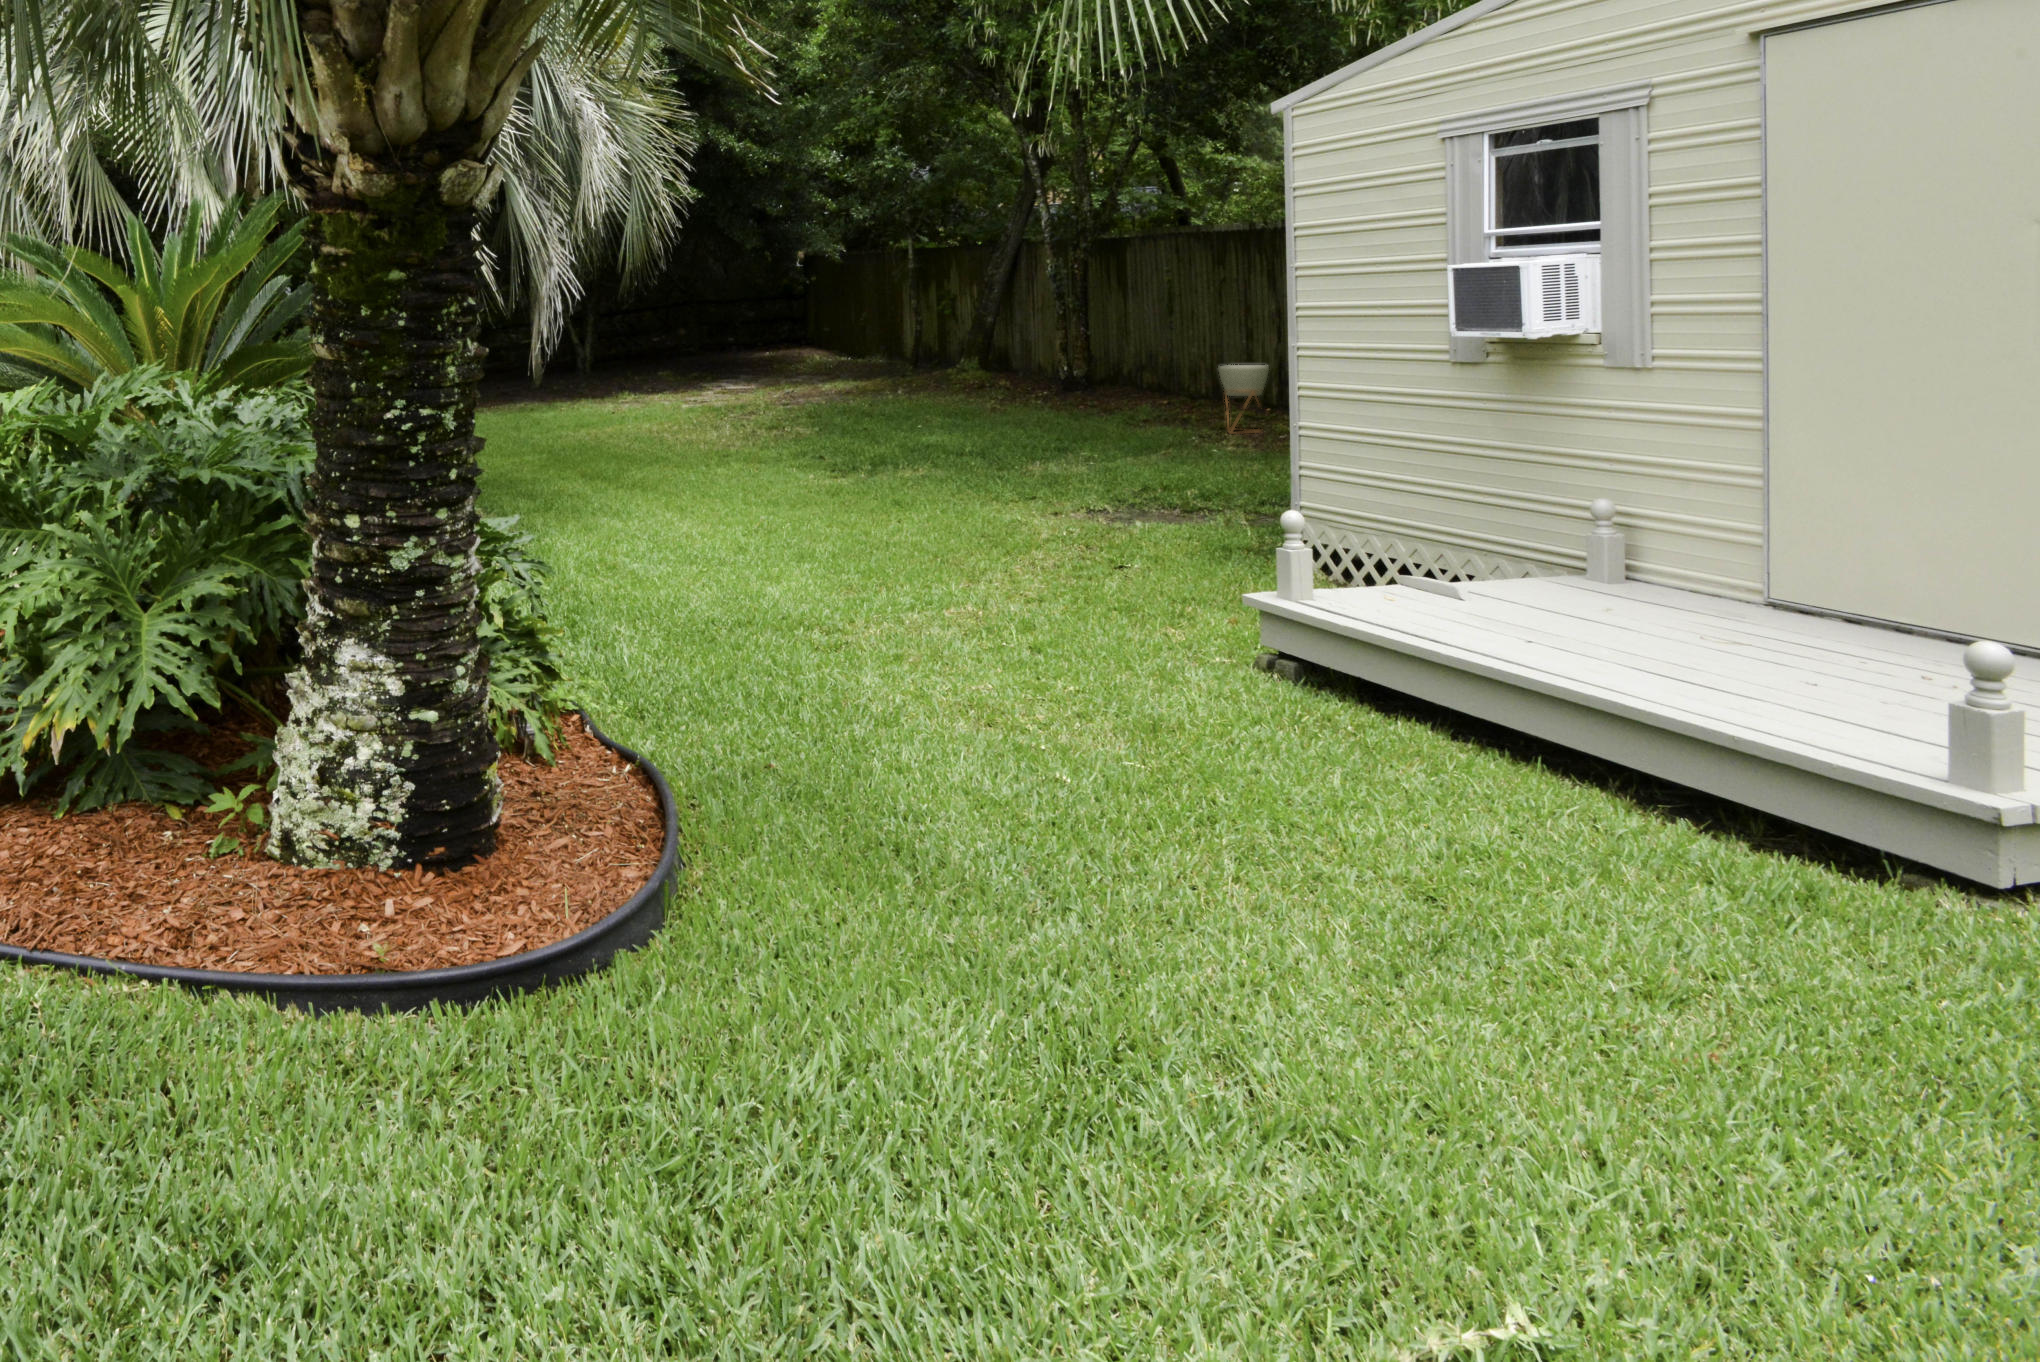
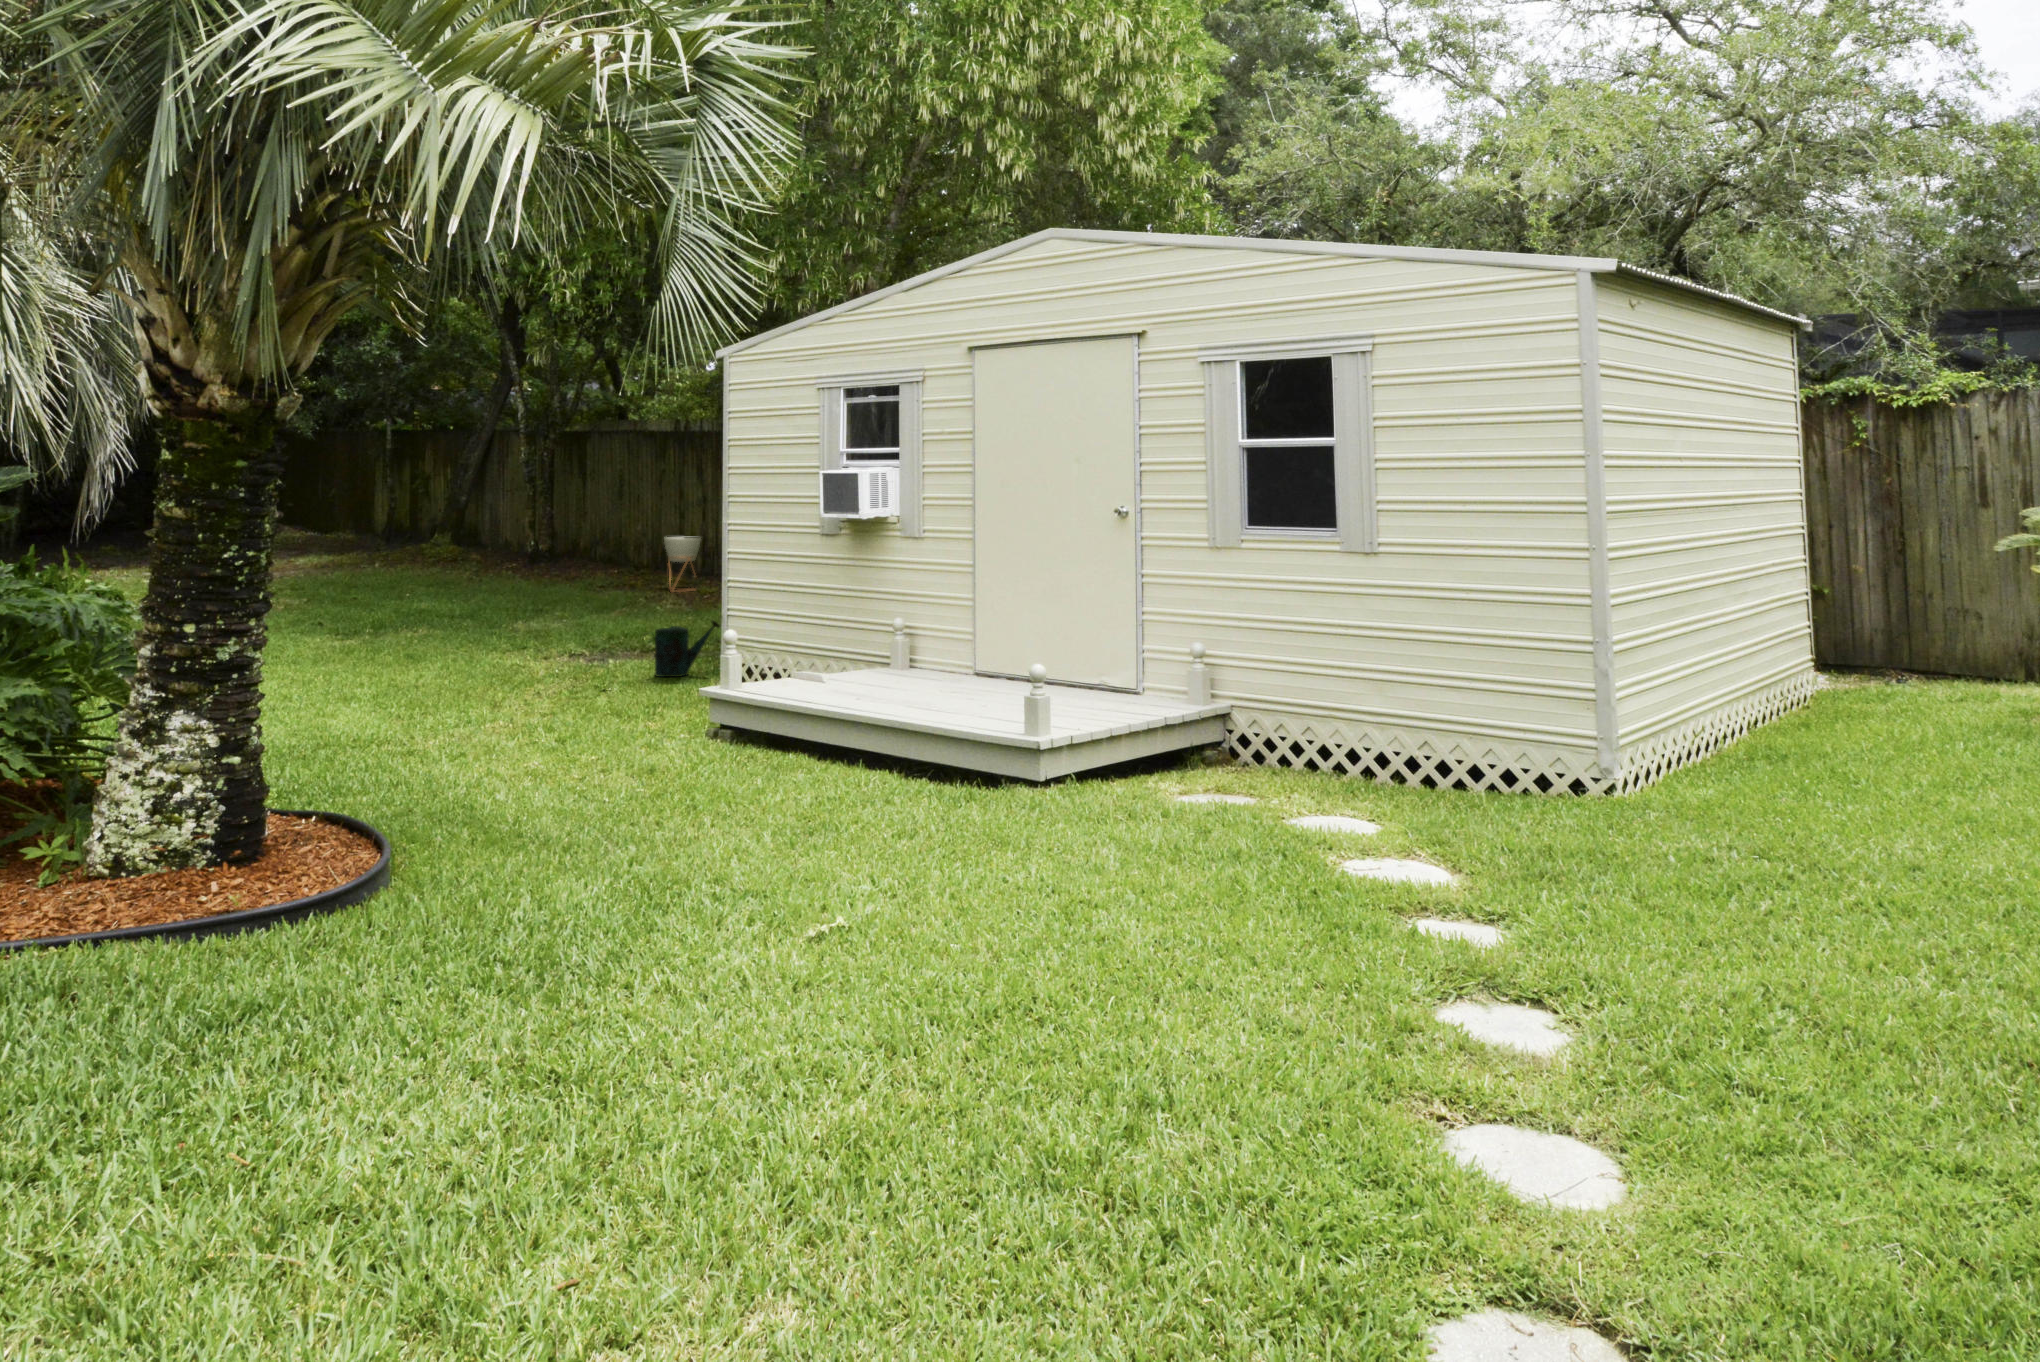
watering can: none [1162,486,1282,564] -> present [654,621,720,677]

